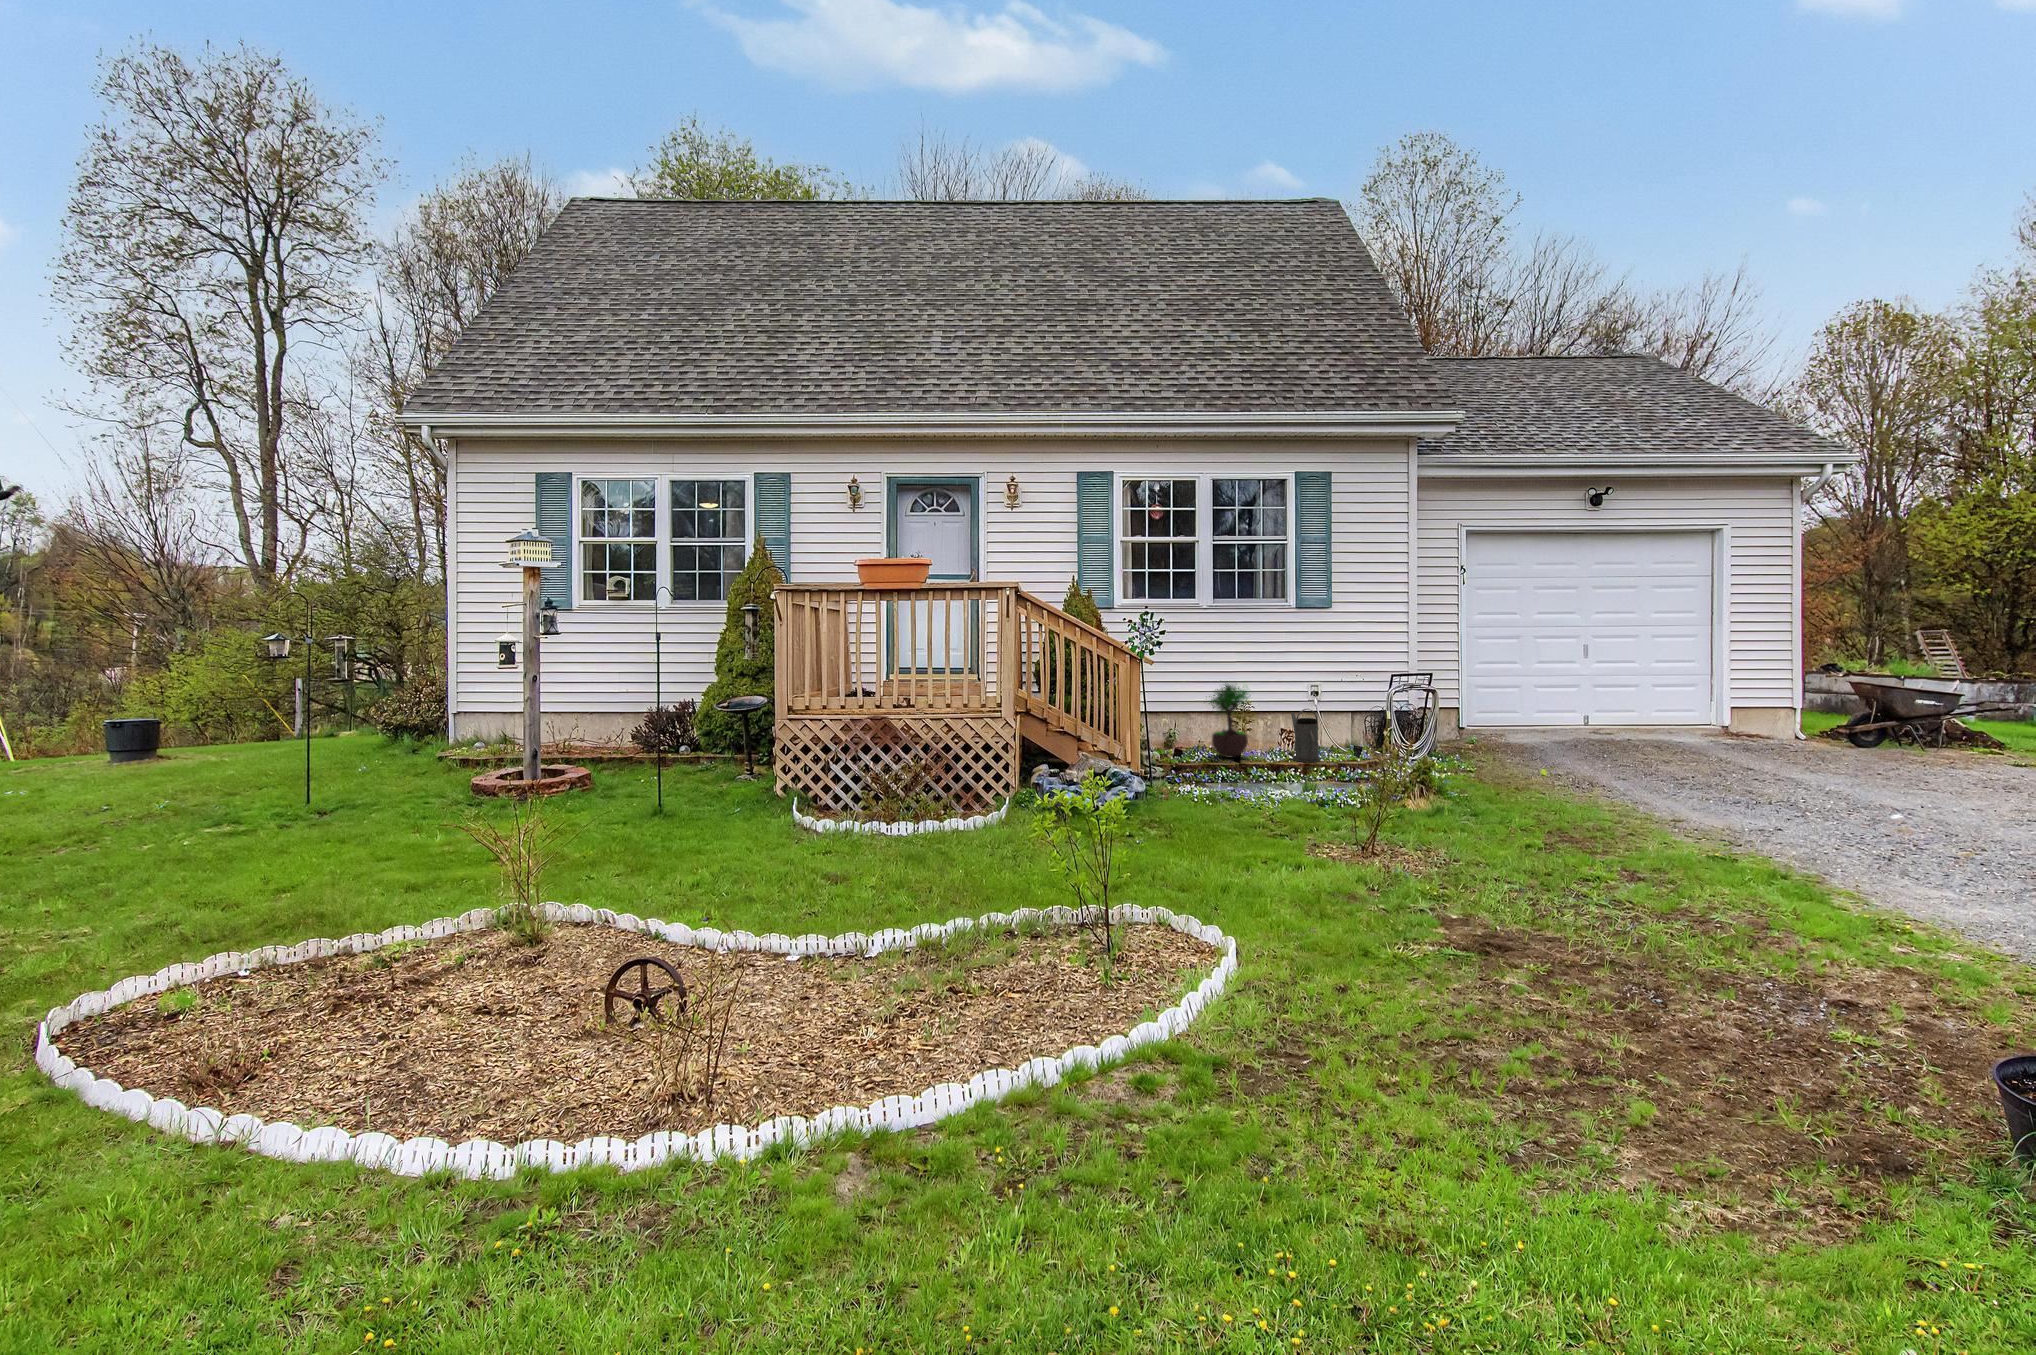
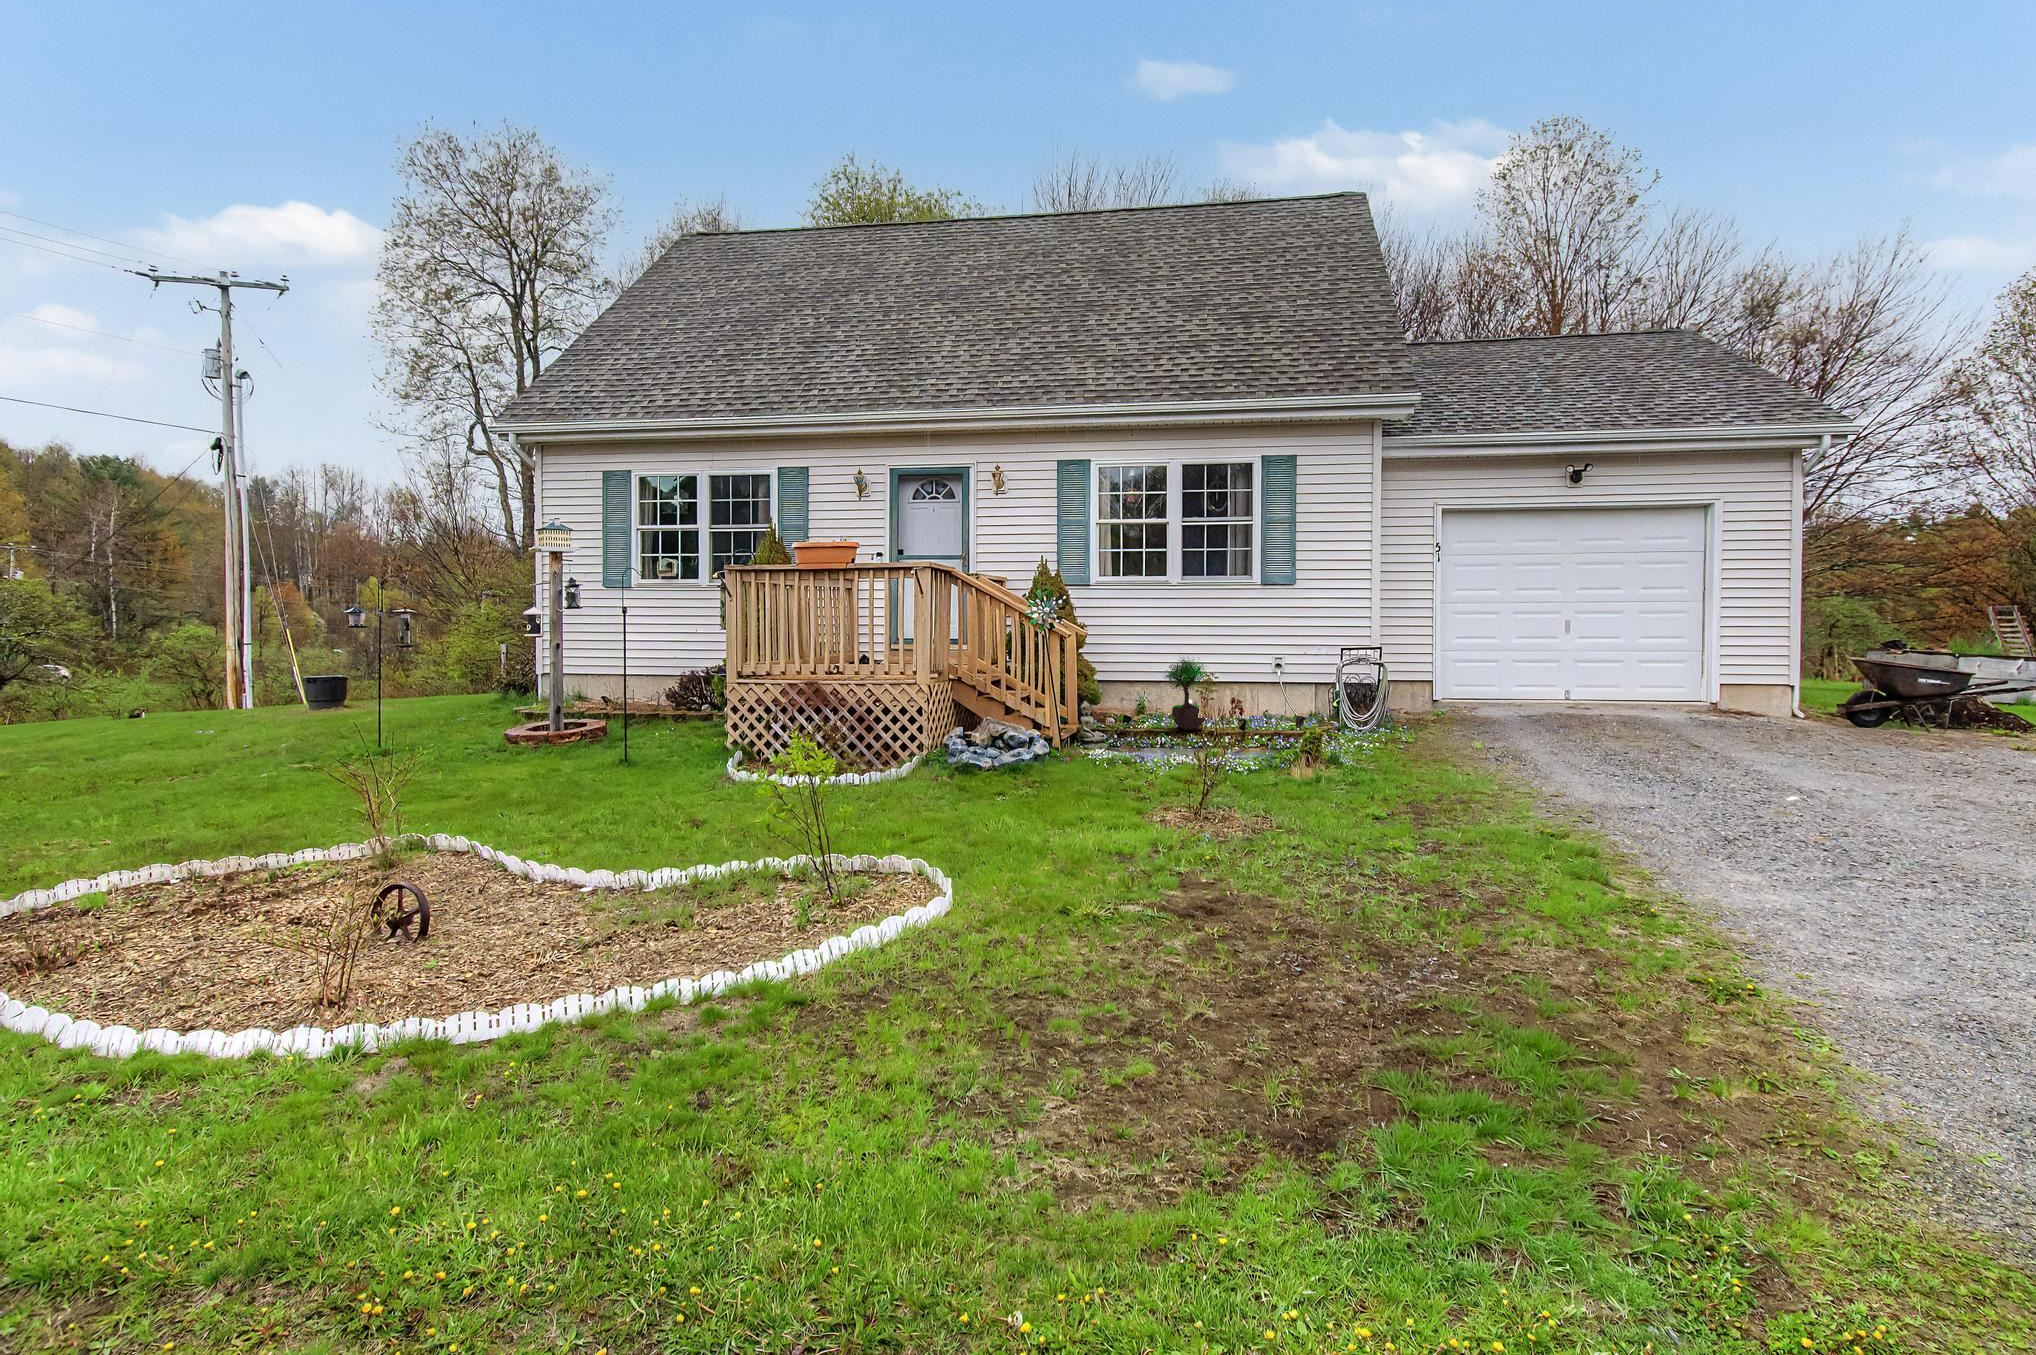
watering can: present [1291,709,1320,762] -> none [1246,685,1273,737]

